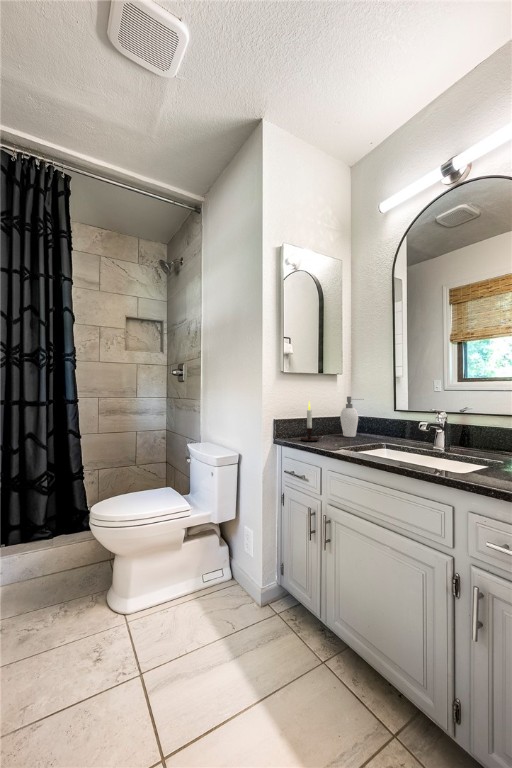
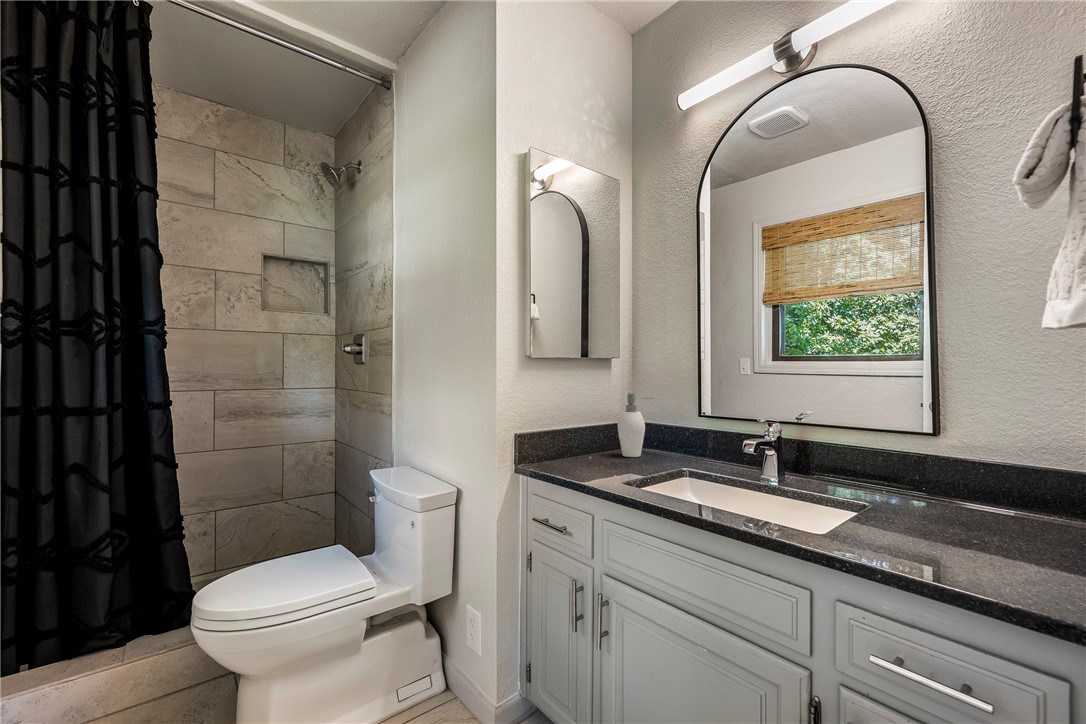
candle: present [300,401,323,441] -> none [557,403,592,469]

